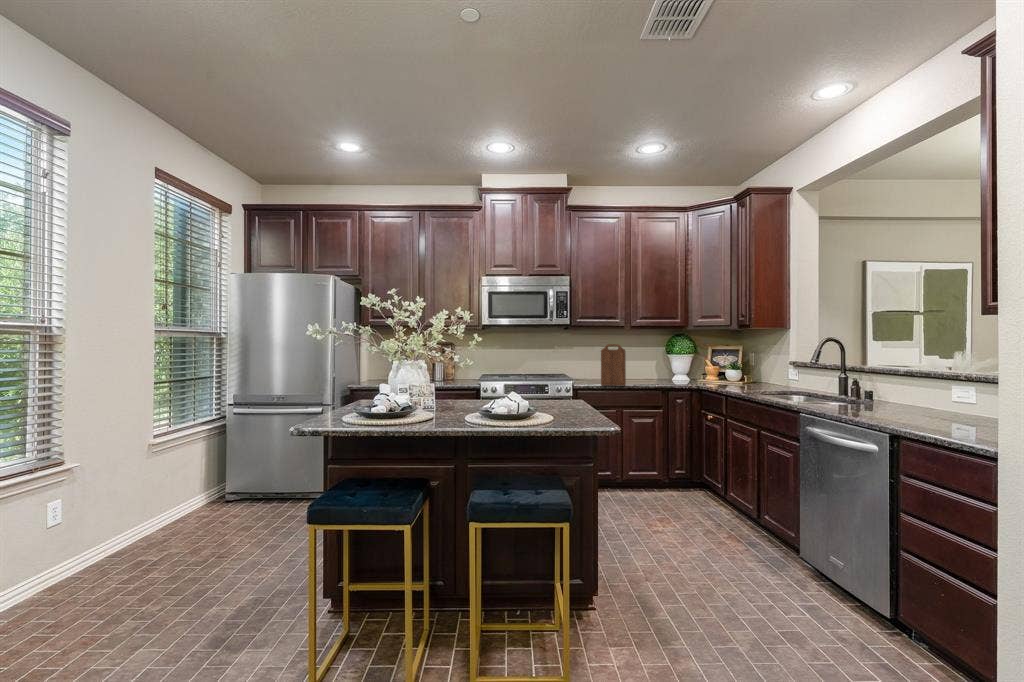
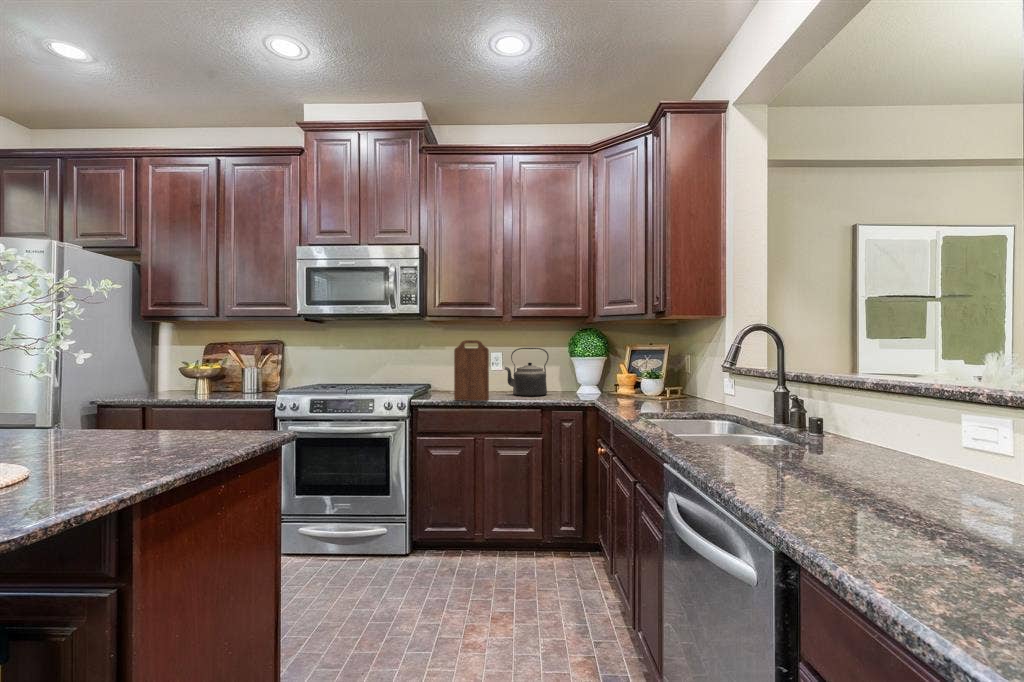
kettle: none [625,348,656,382] -> present [505,348,549,396]

